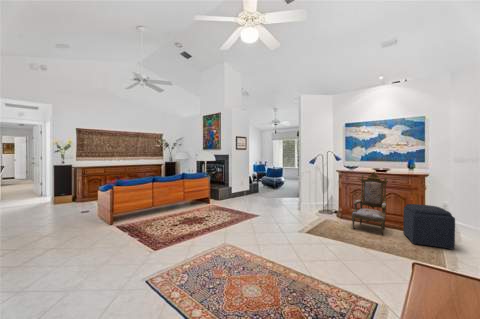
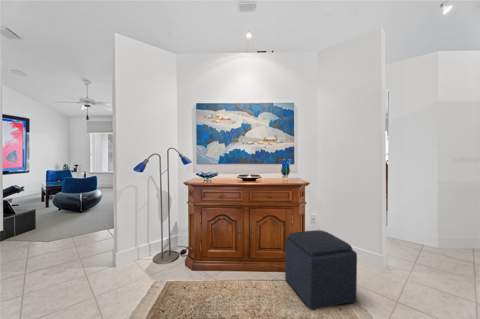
armchair: present [352,172,388,235] -> none [213,182,267,301]

